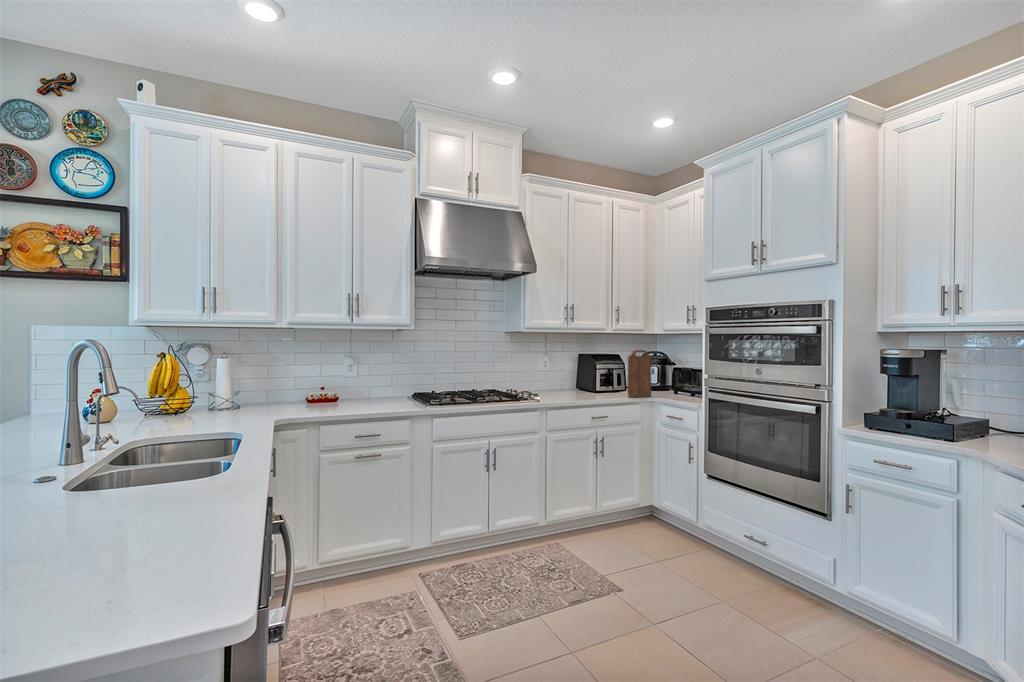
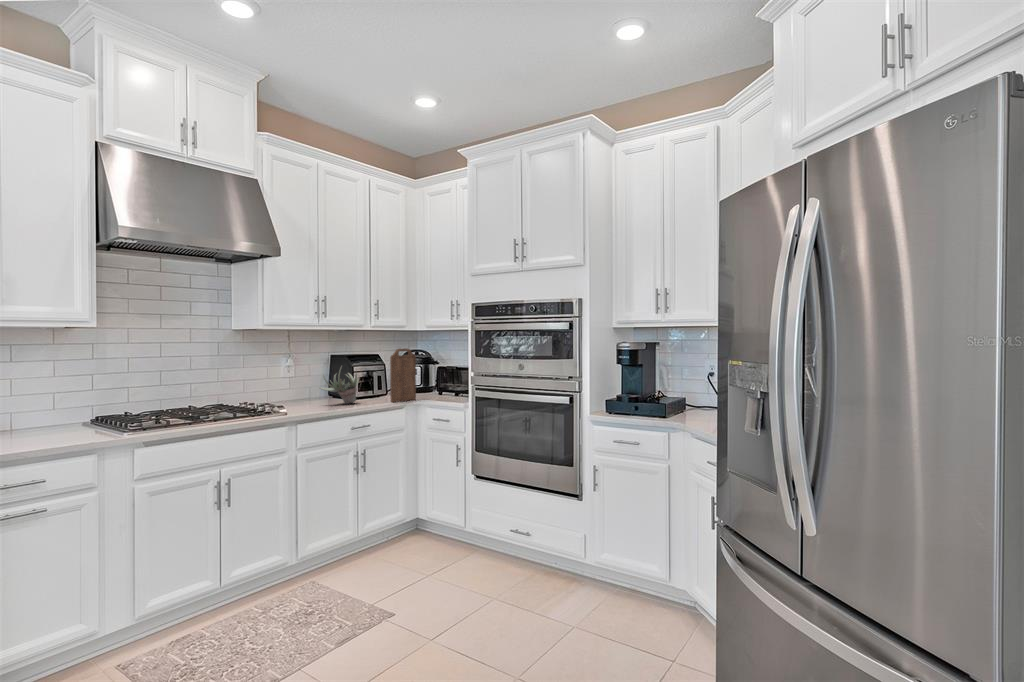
succulent plant: none [567,363,601,396] -> present [319,367,360,404]

